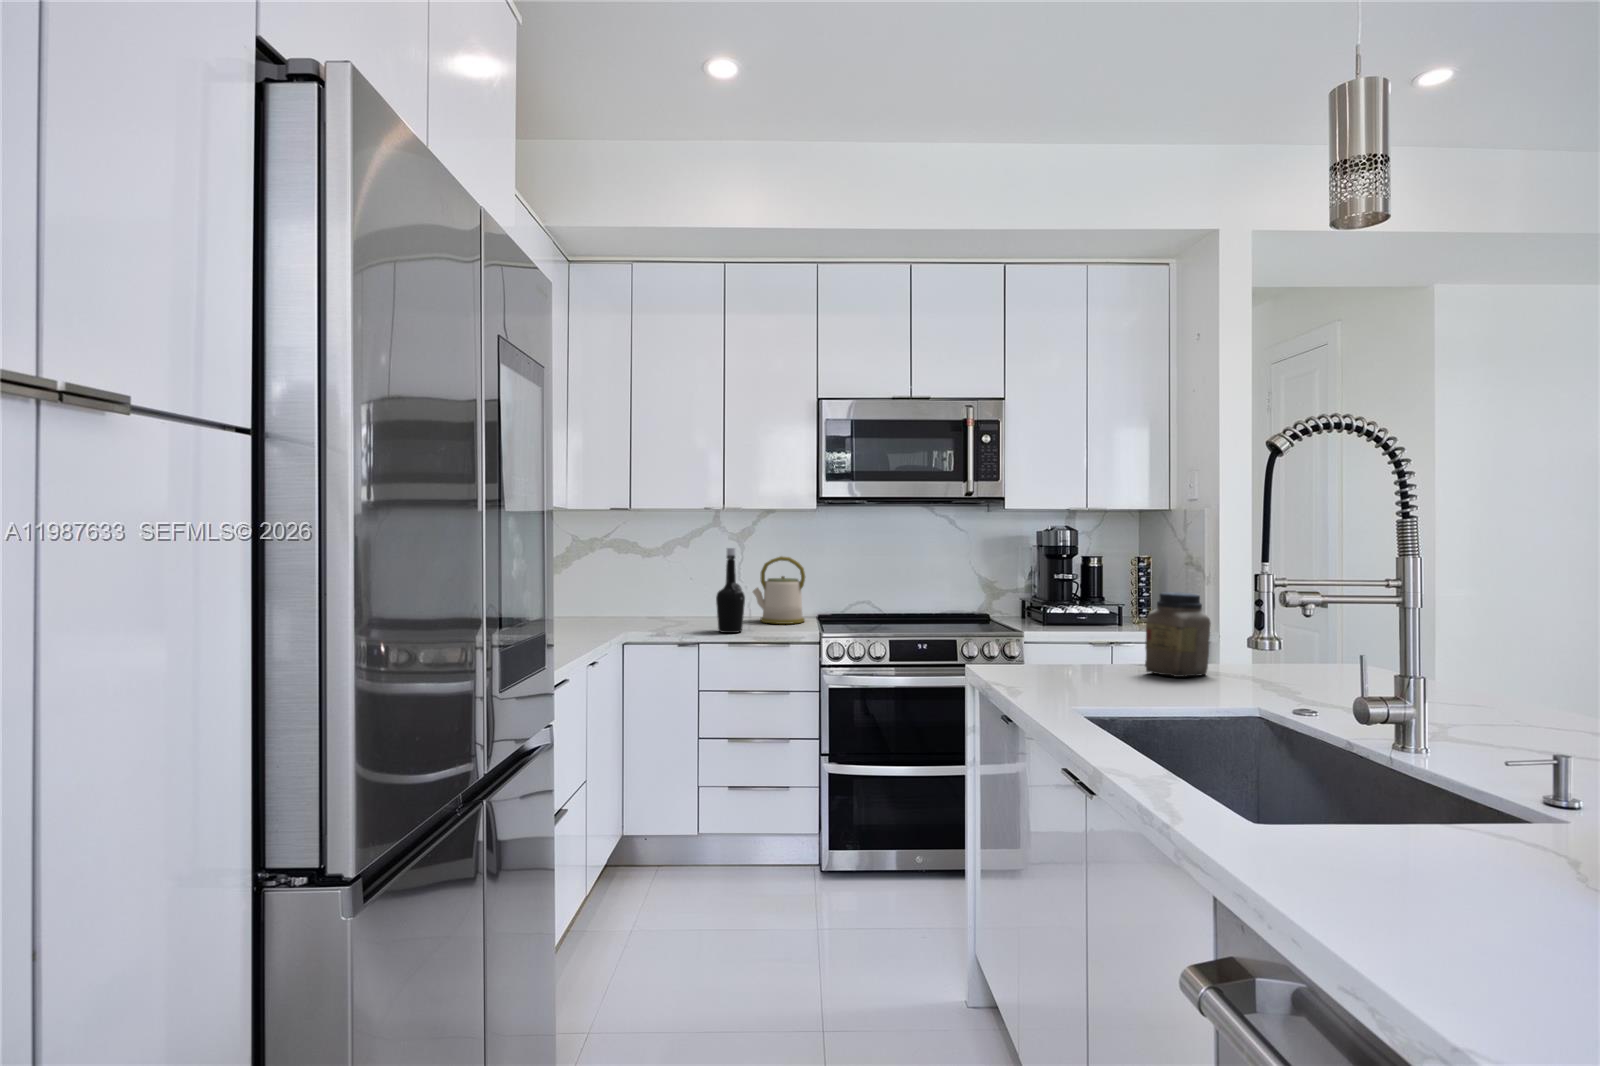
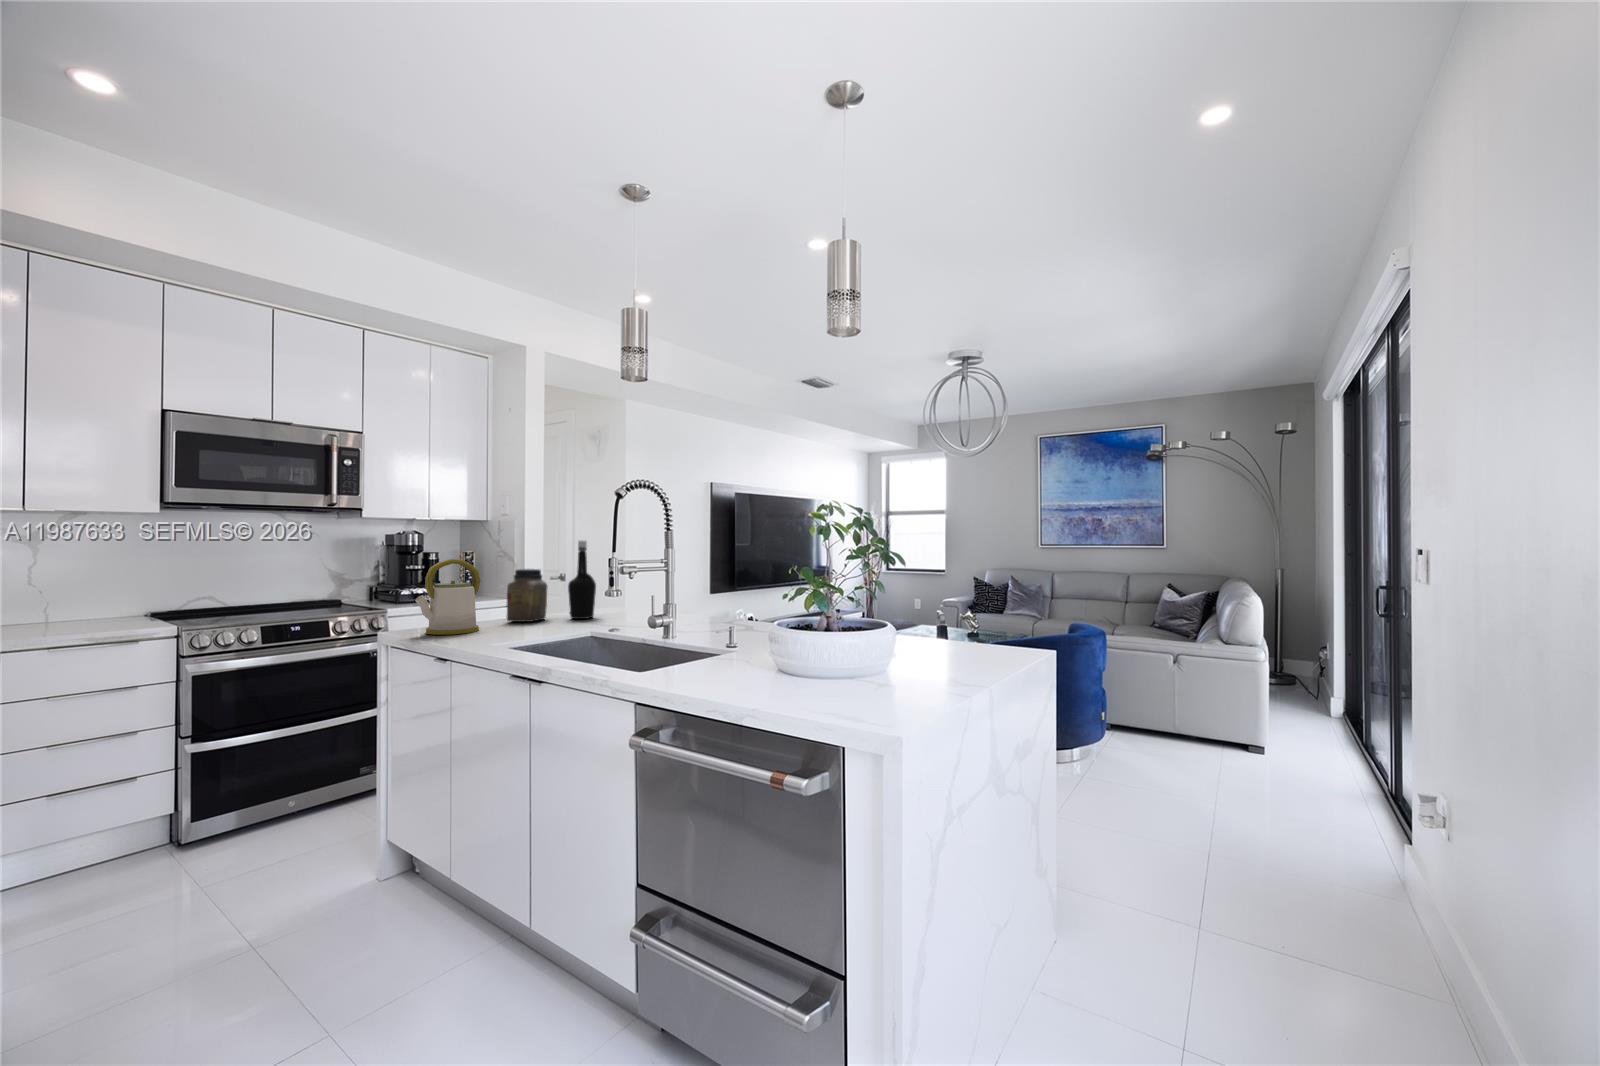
bottle: present [716,548,745,633] -> present [568,541,596,619]
kettle: present [753,556,805,624] -> present [415,559,480,635]

